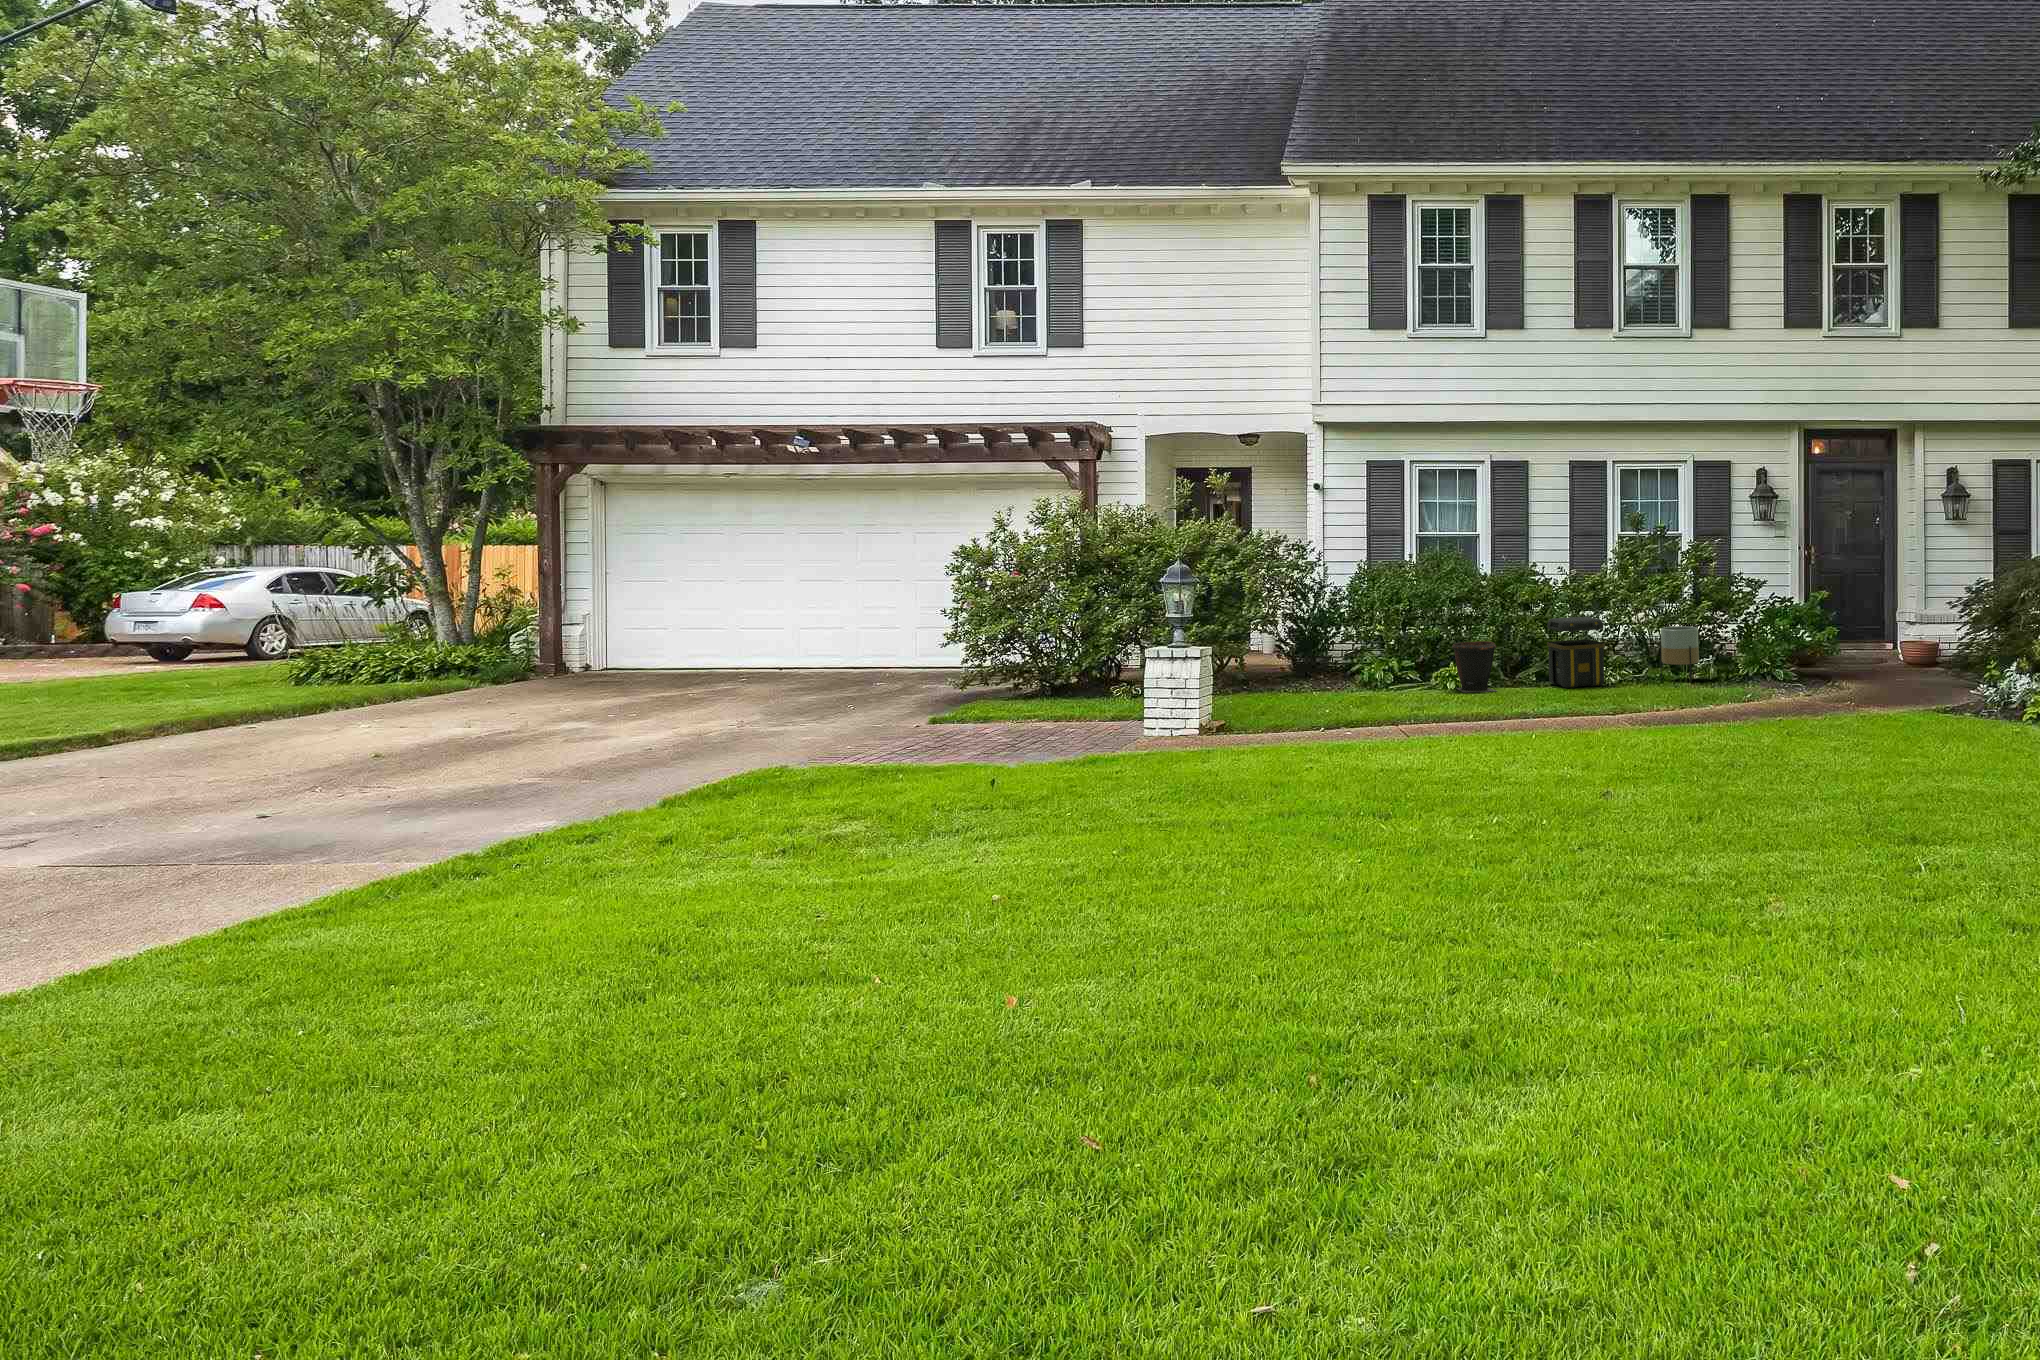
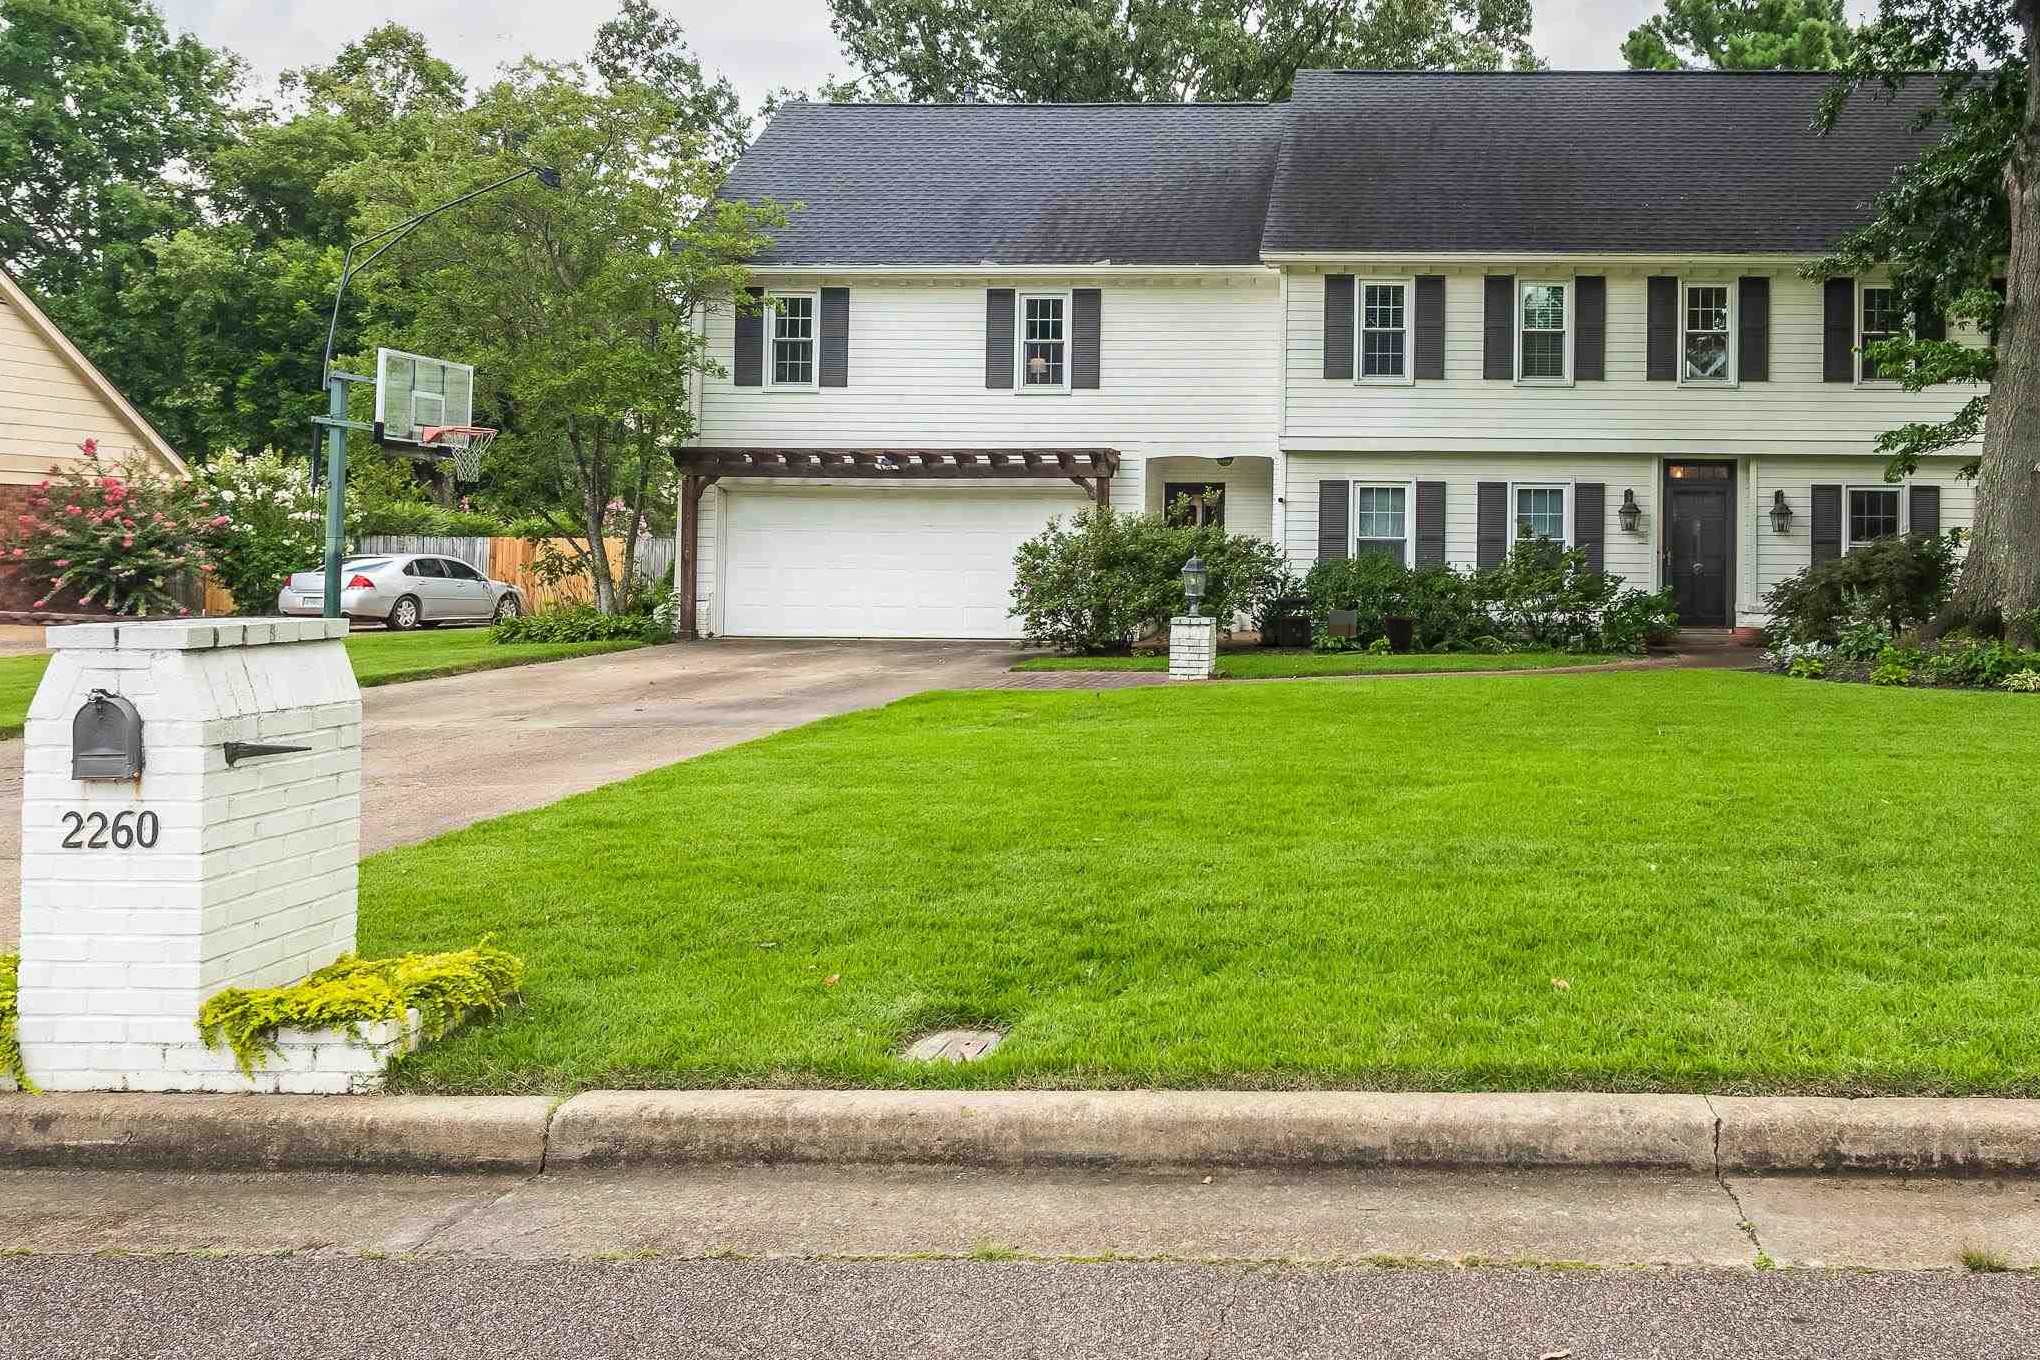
toolbox: present [1547,617,1605,688] -> present [1272,597,1312,646]
planter: present [1660,626,1699,682] -> present [1328,609,1356,650]

